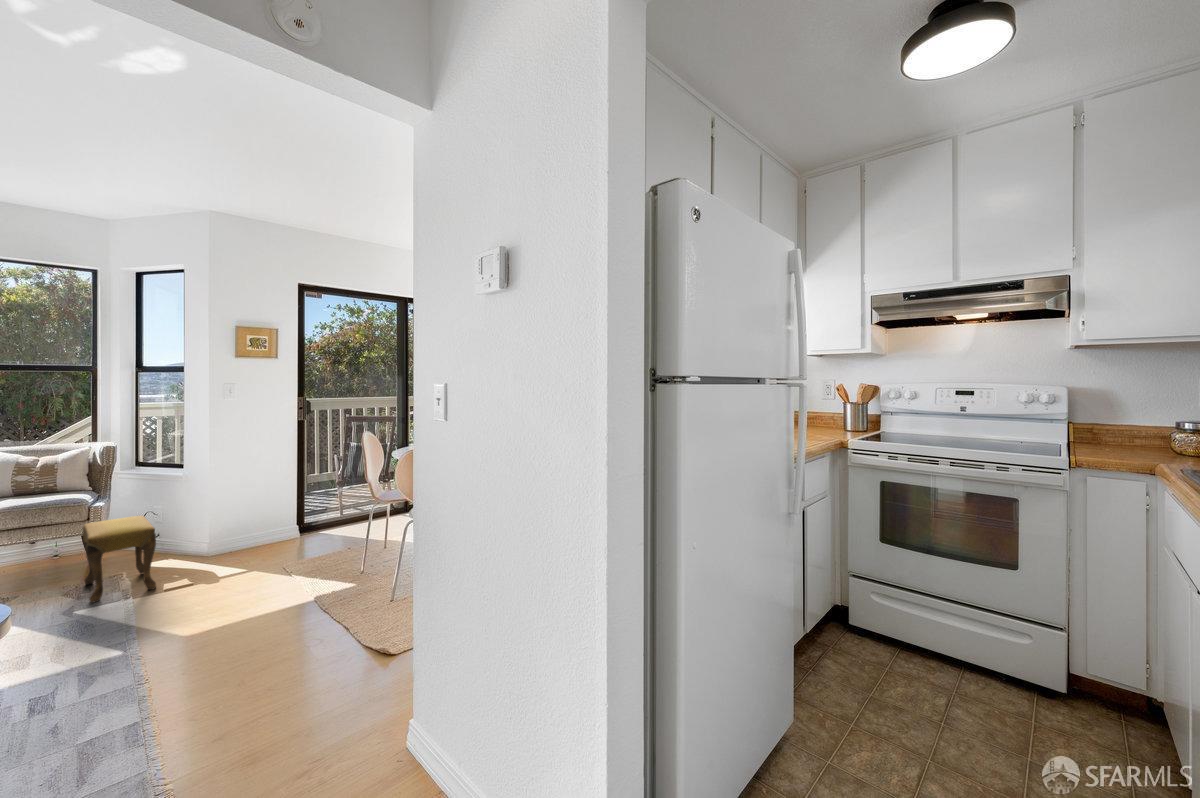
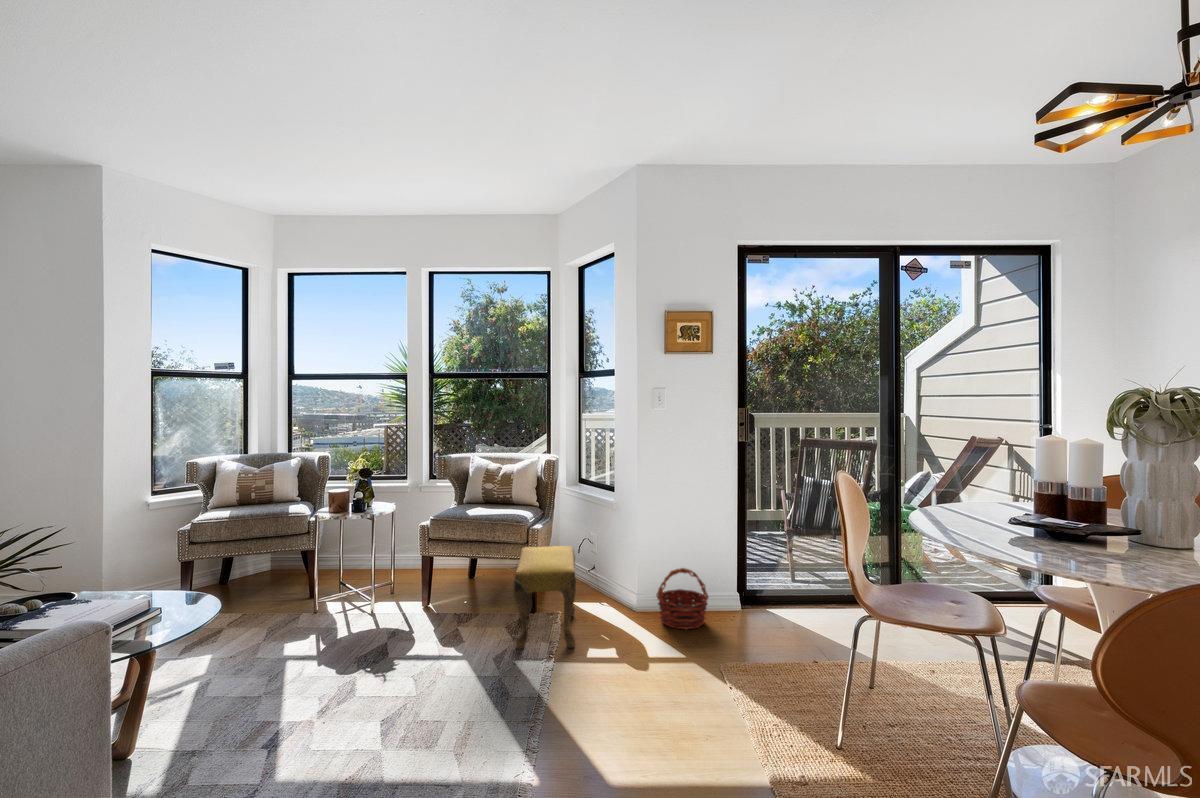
basket: none [231,516,277,560] -> present [656,568,708,629]

